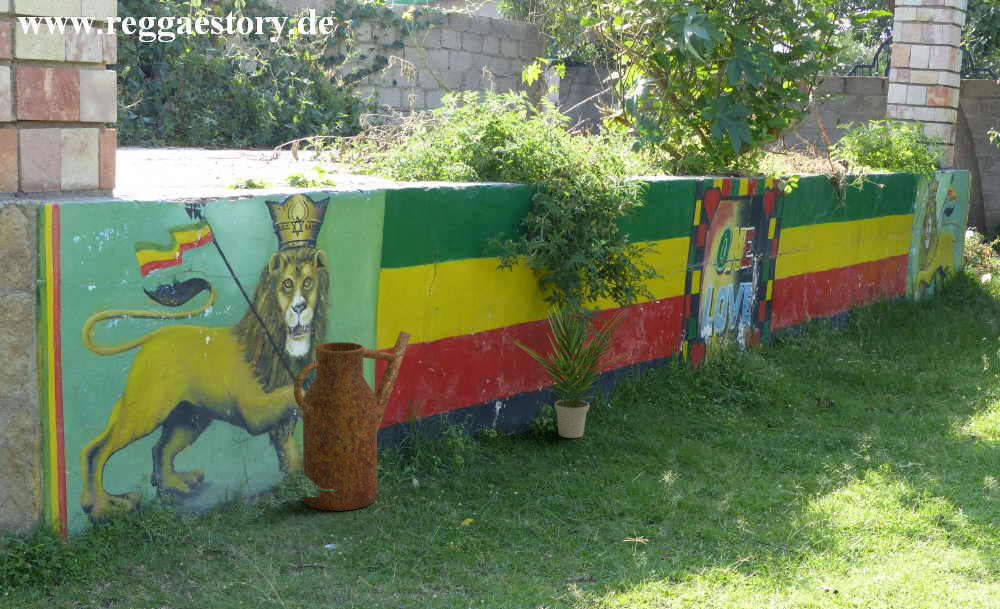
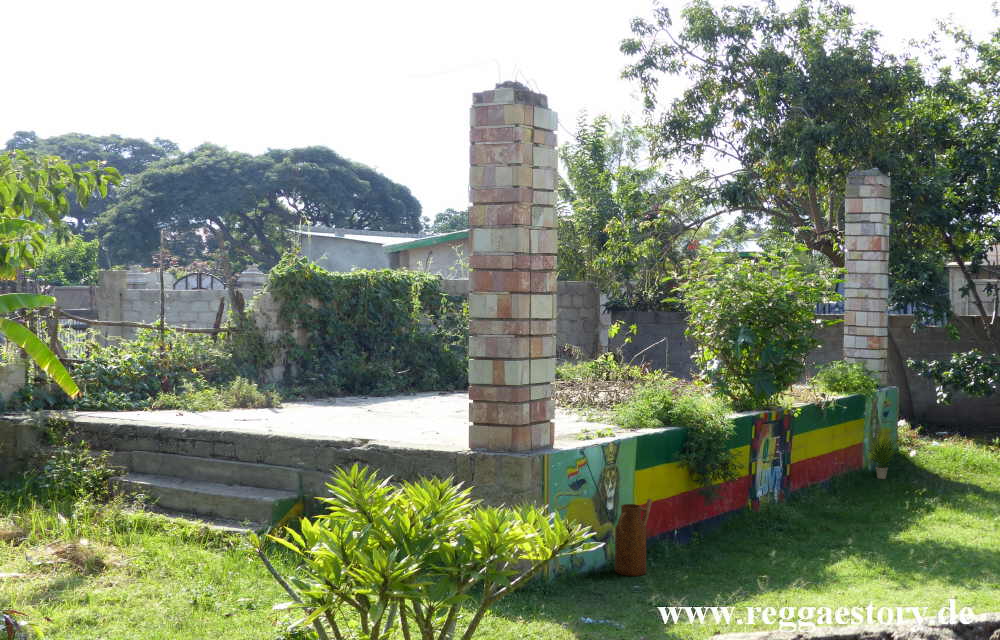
potted plant: present [521,304,625,438] -> present [868,436,898,479]

